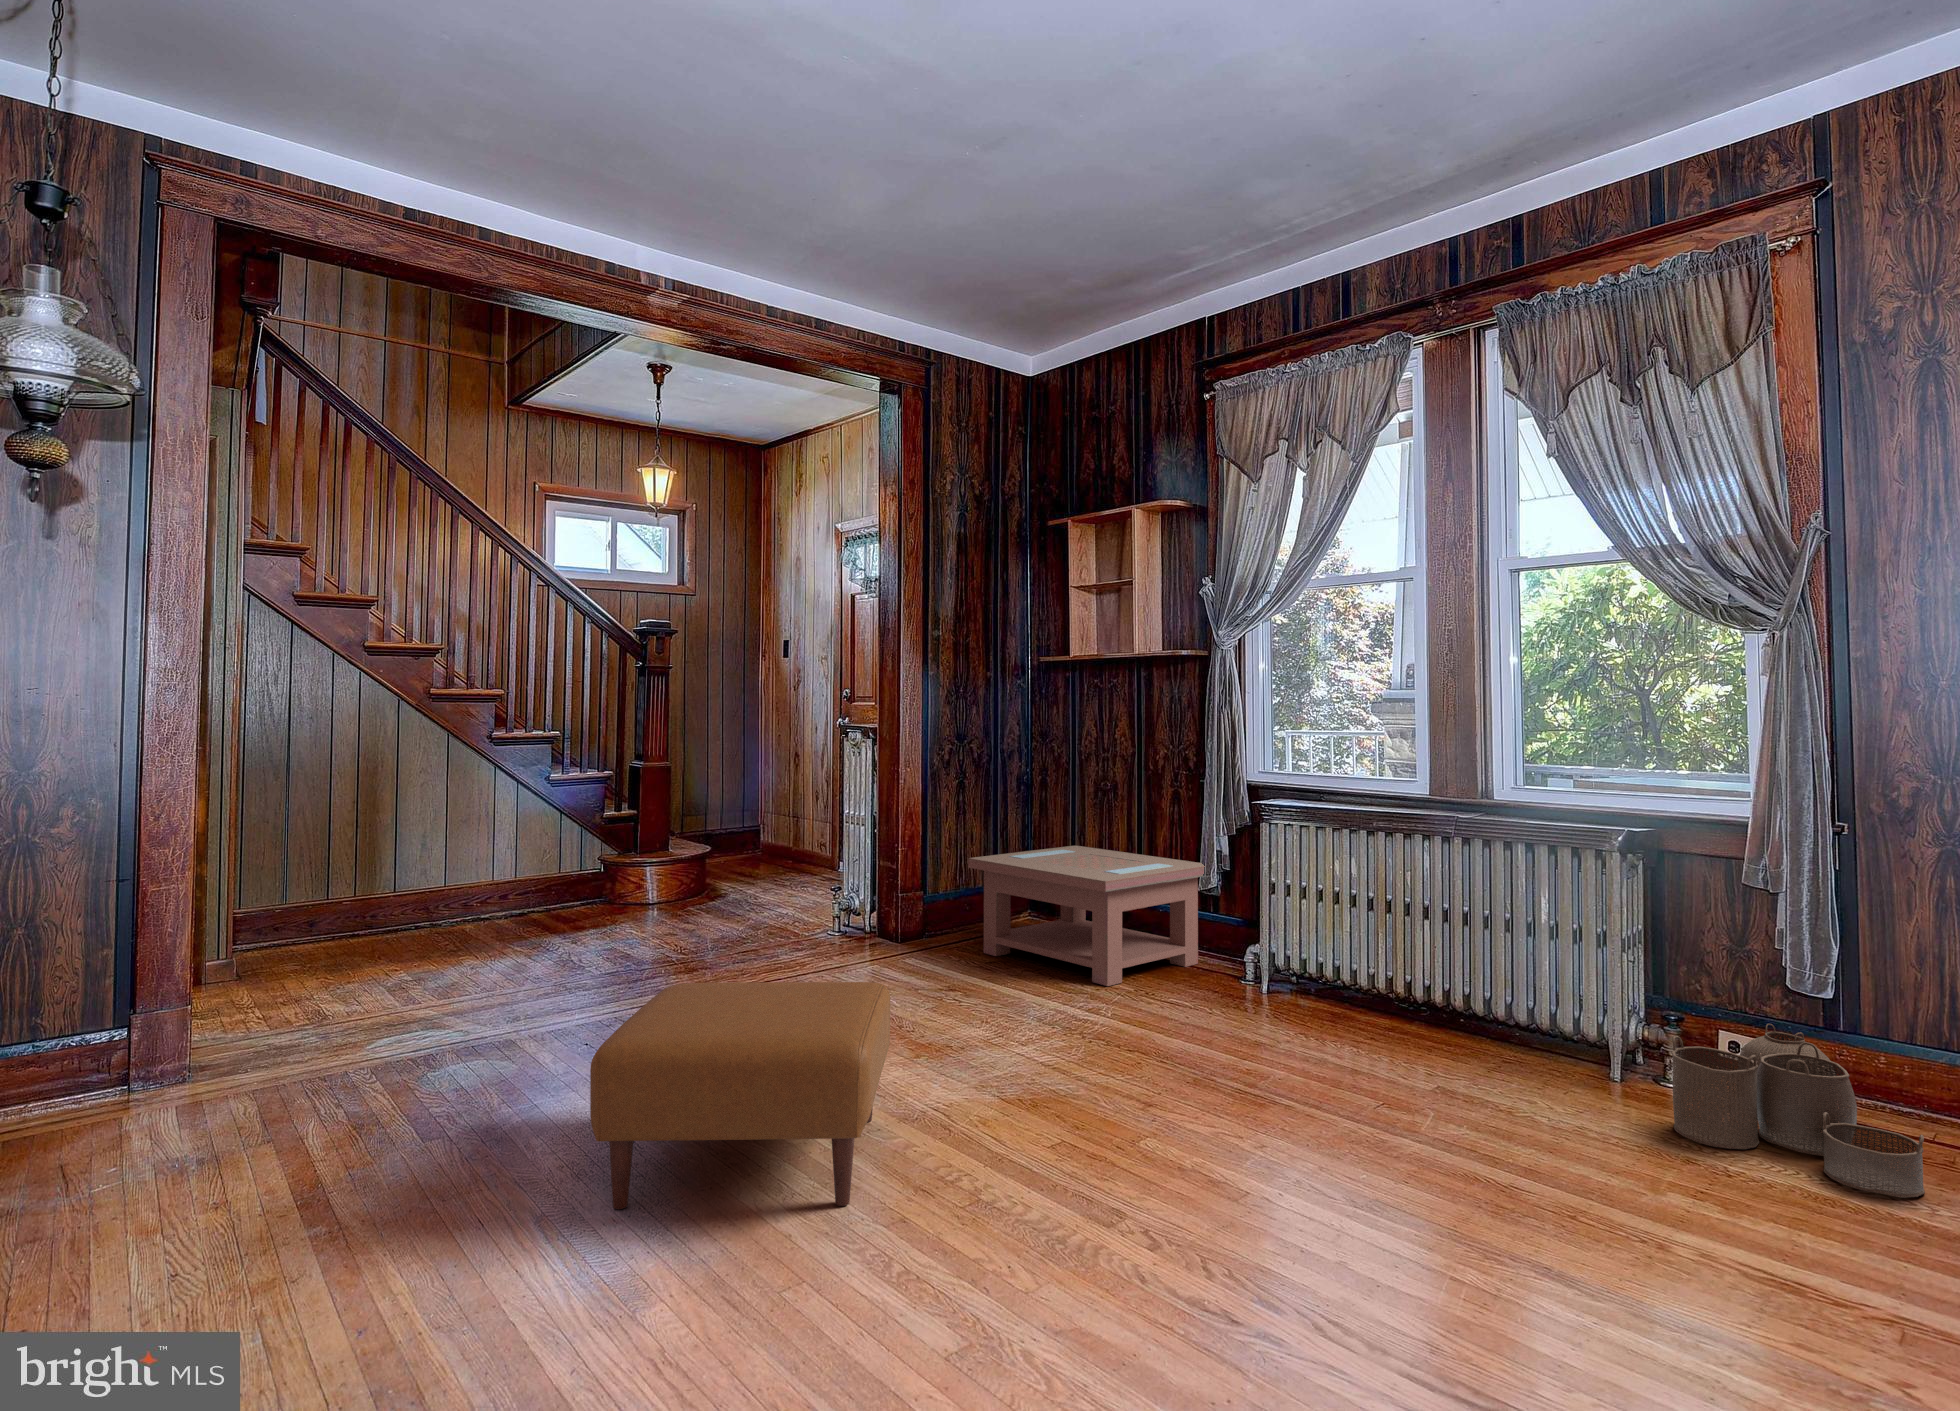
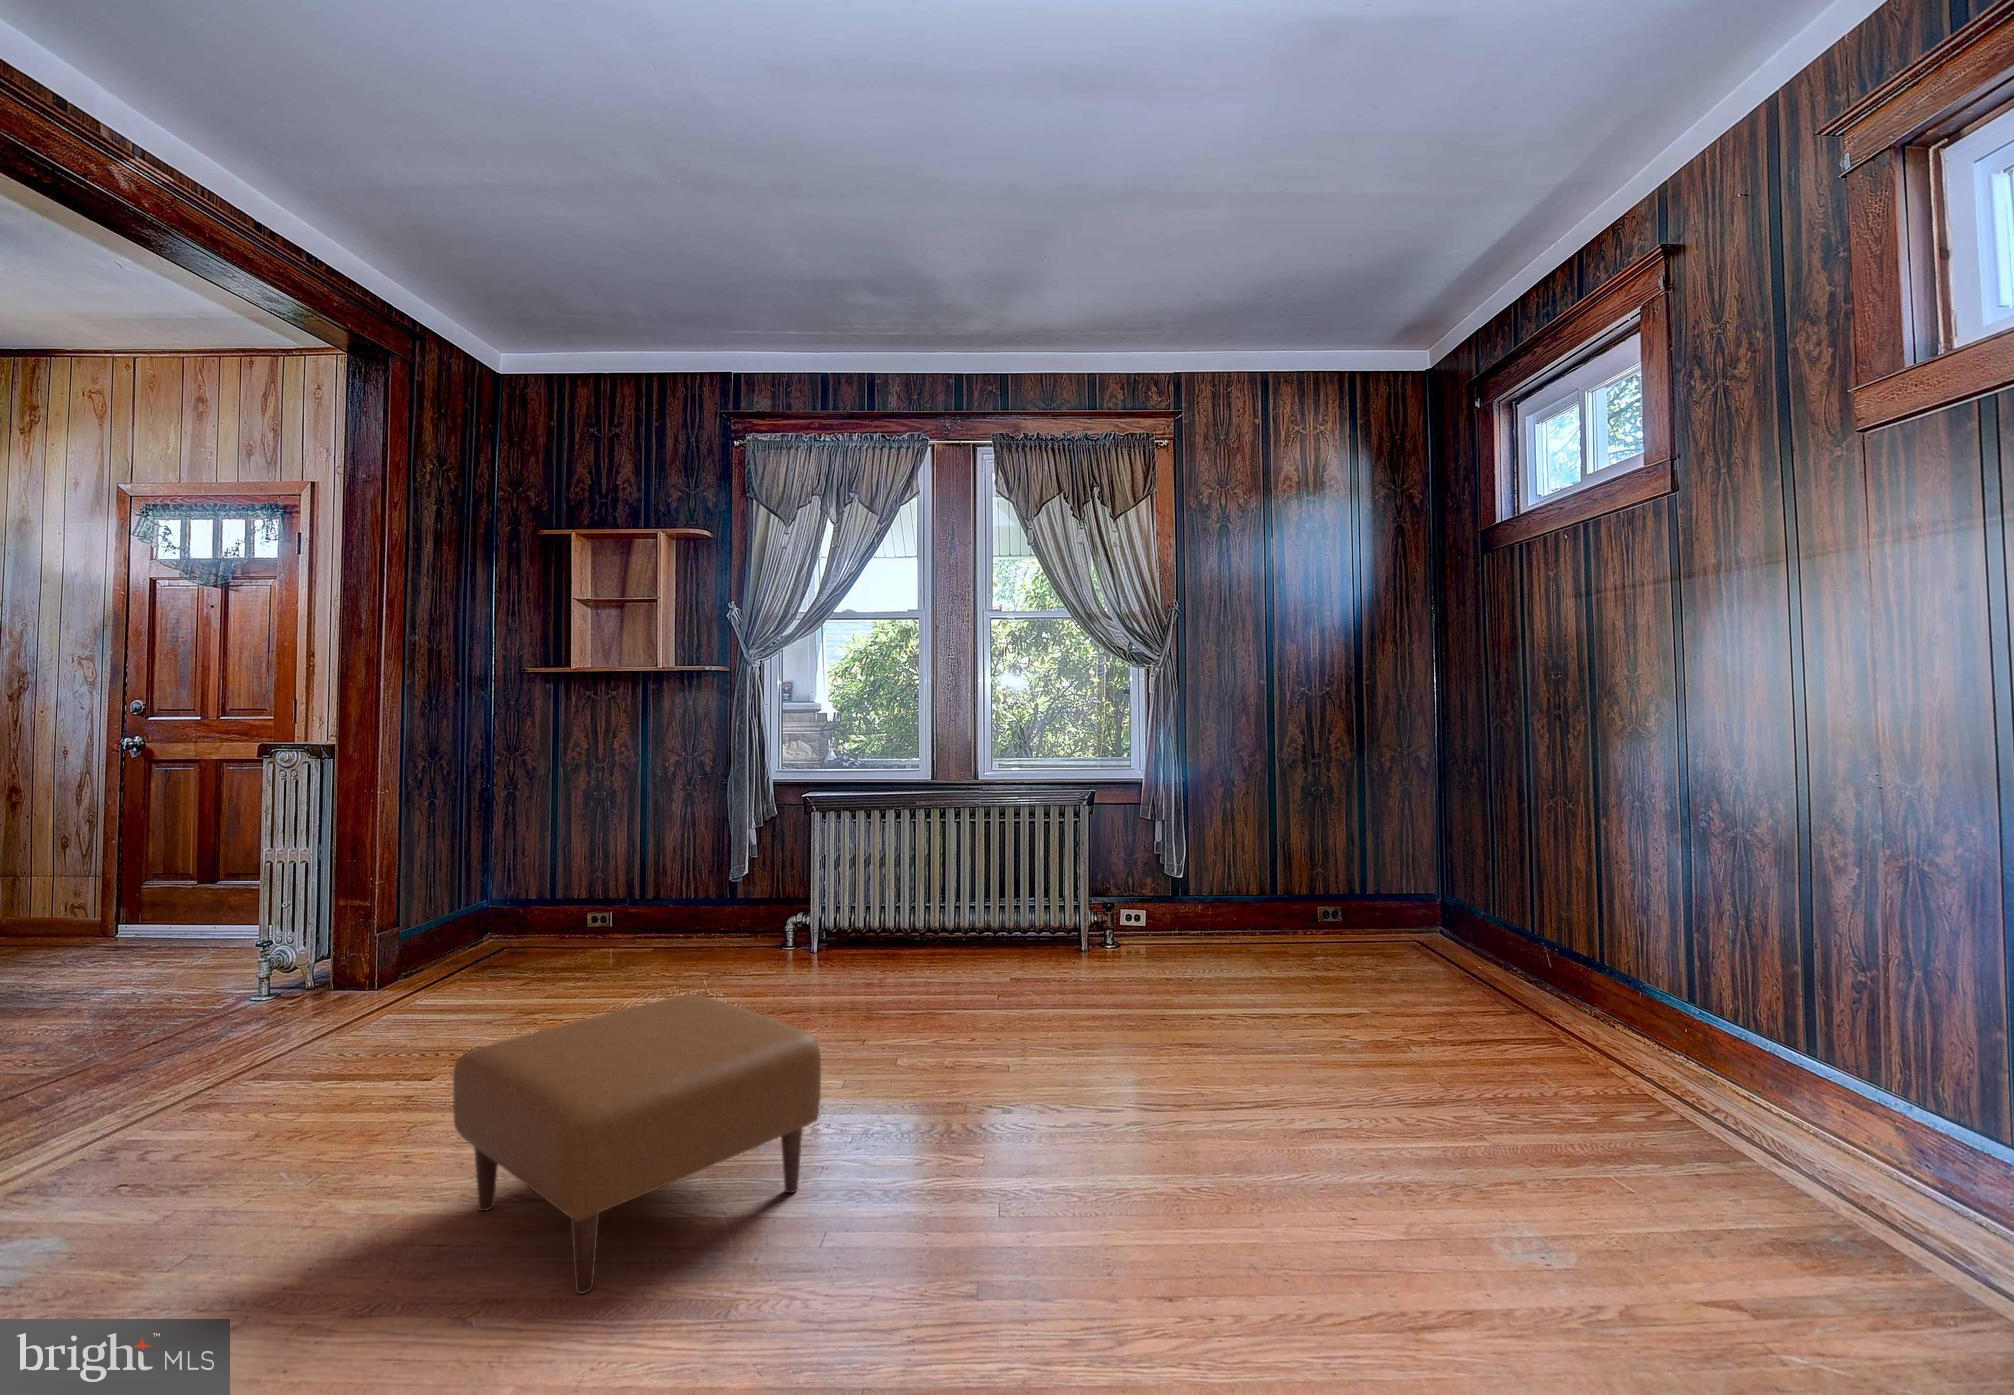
coffee table: present [968,845,1205,986] -> none [495,855,744,978]
woven basket: present [1672,1024,1925,1198] -> none [1144,899,1265,973]

